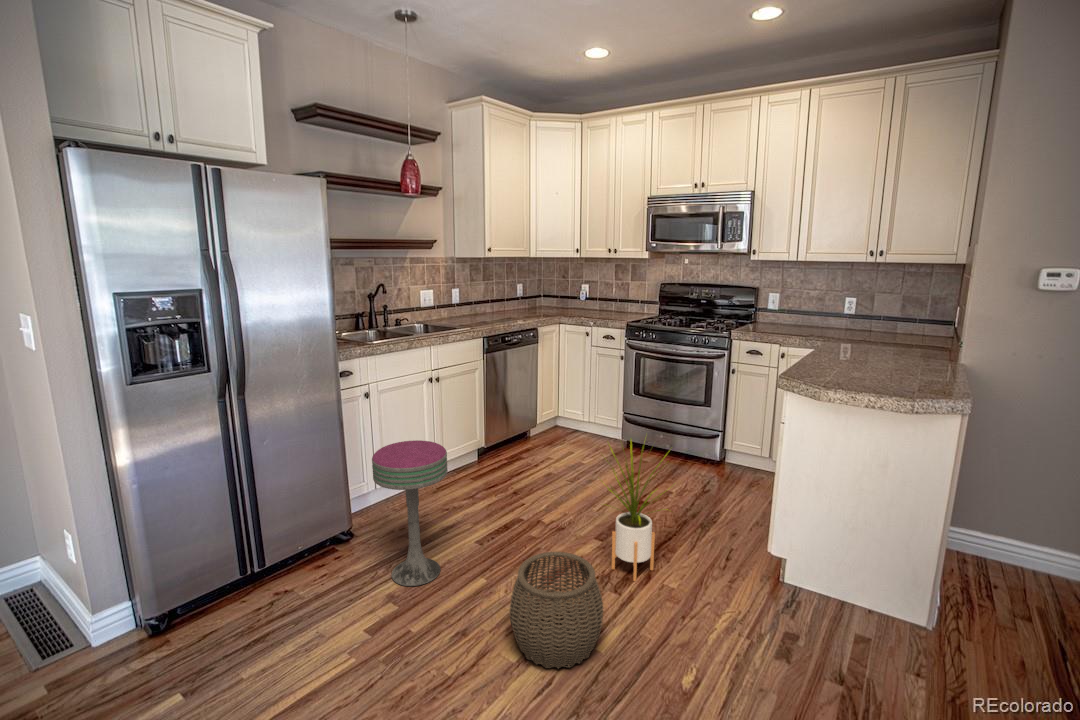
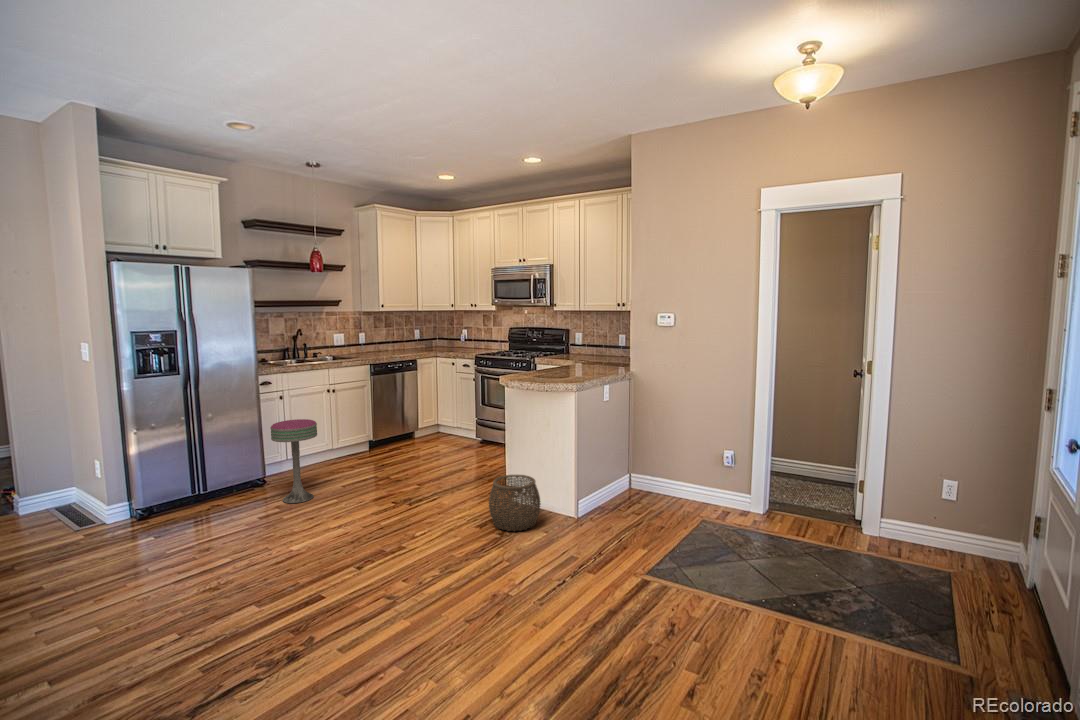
house plant: present [607,439,670,581] -> none [404,412,450,500]
woven basket: present [510,552,603,669] -> present [489,475,540,531]

